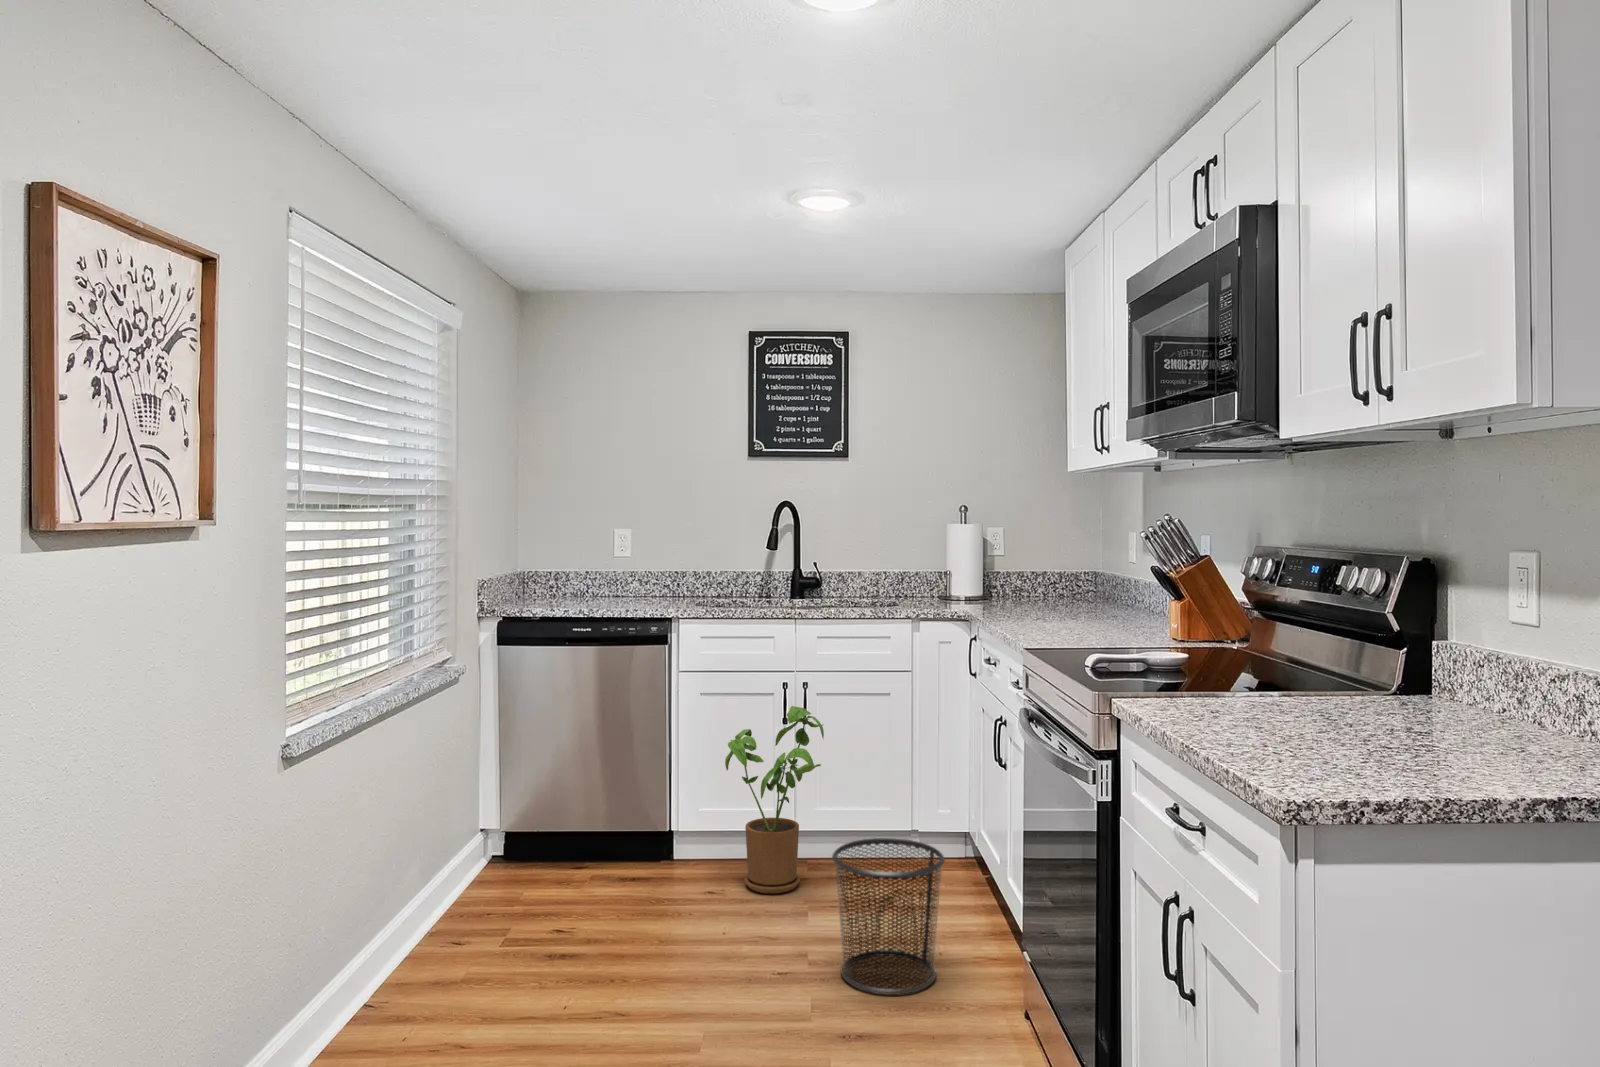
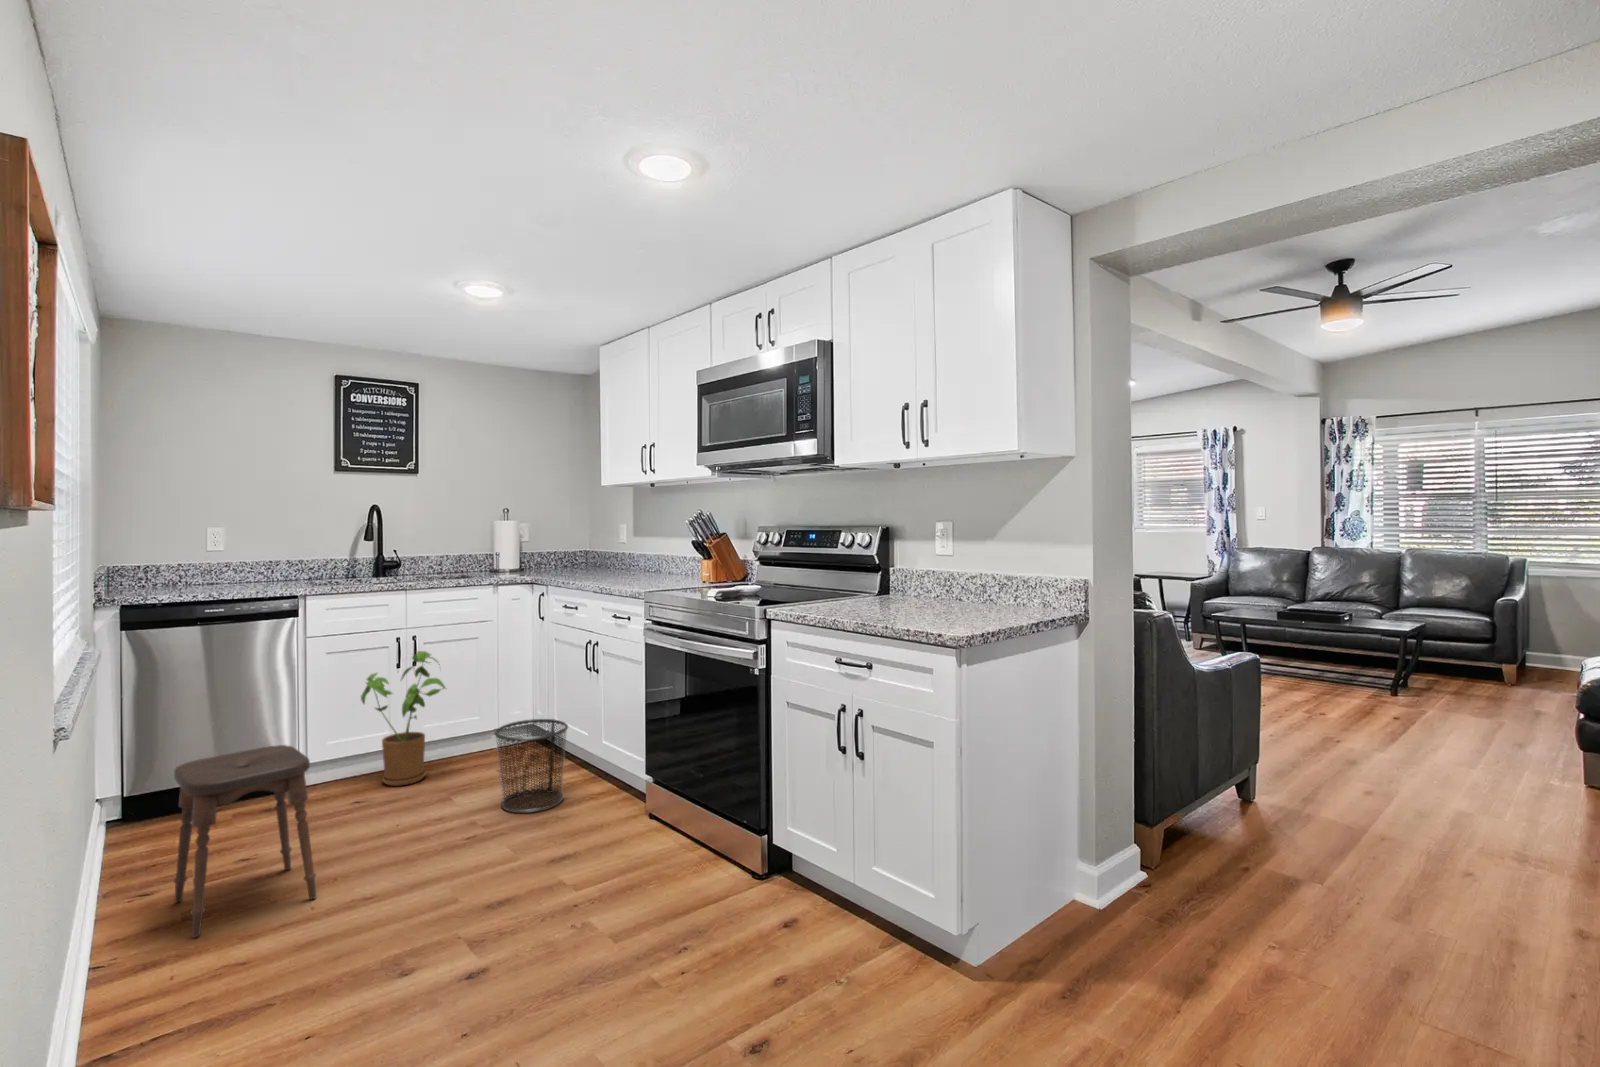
stool: none [405,812,561,1039] -> present [174,745,316,937]

